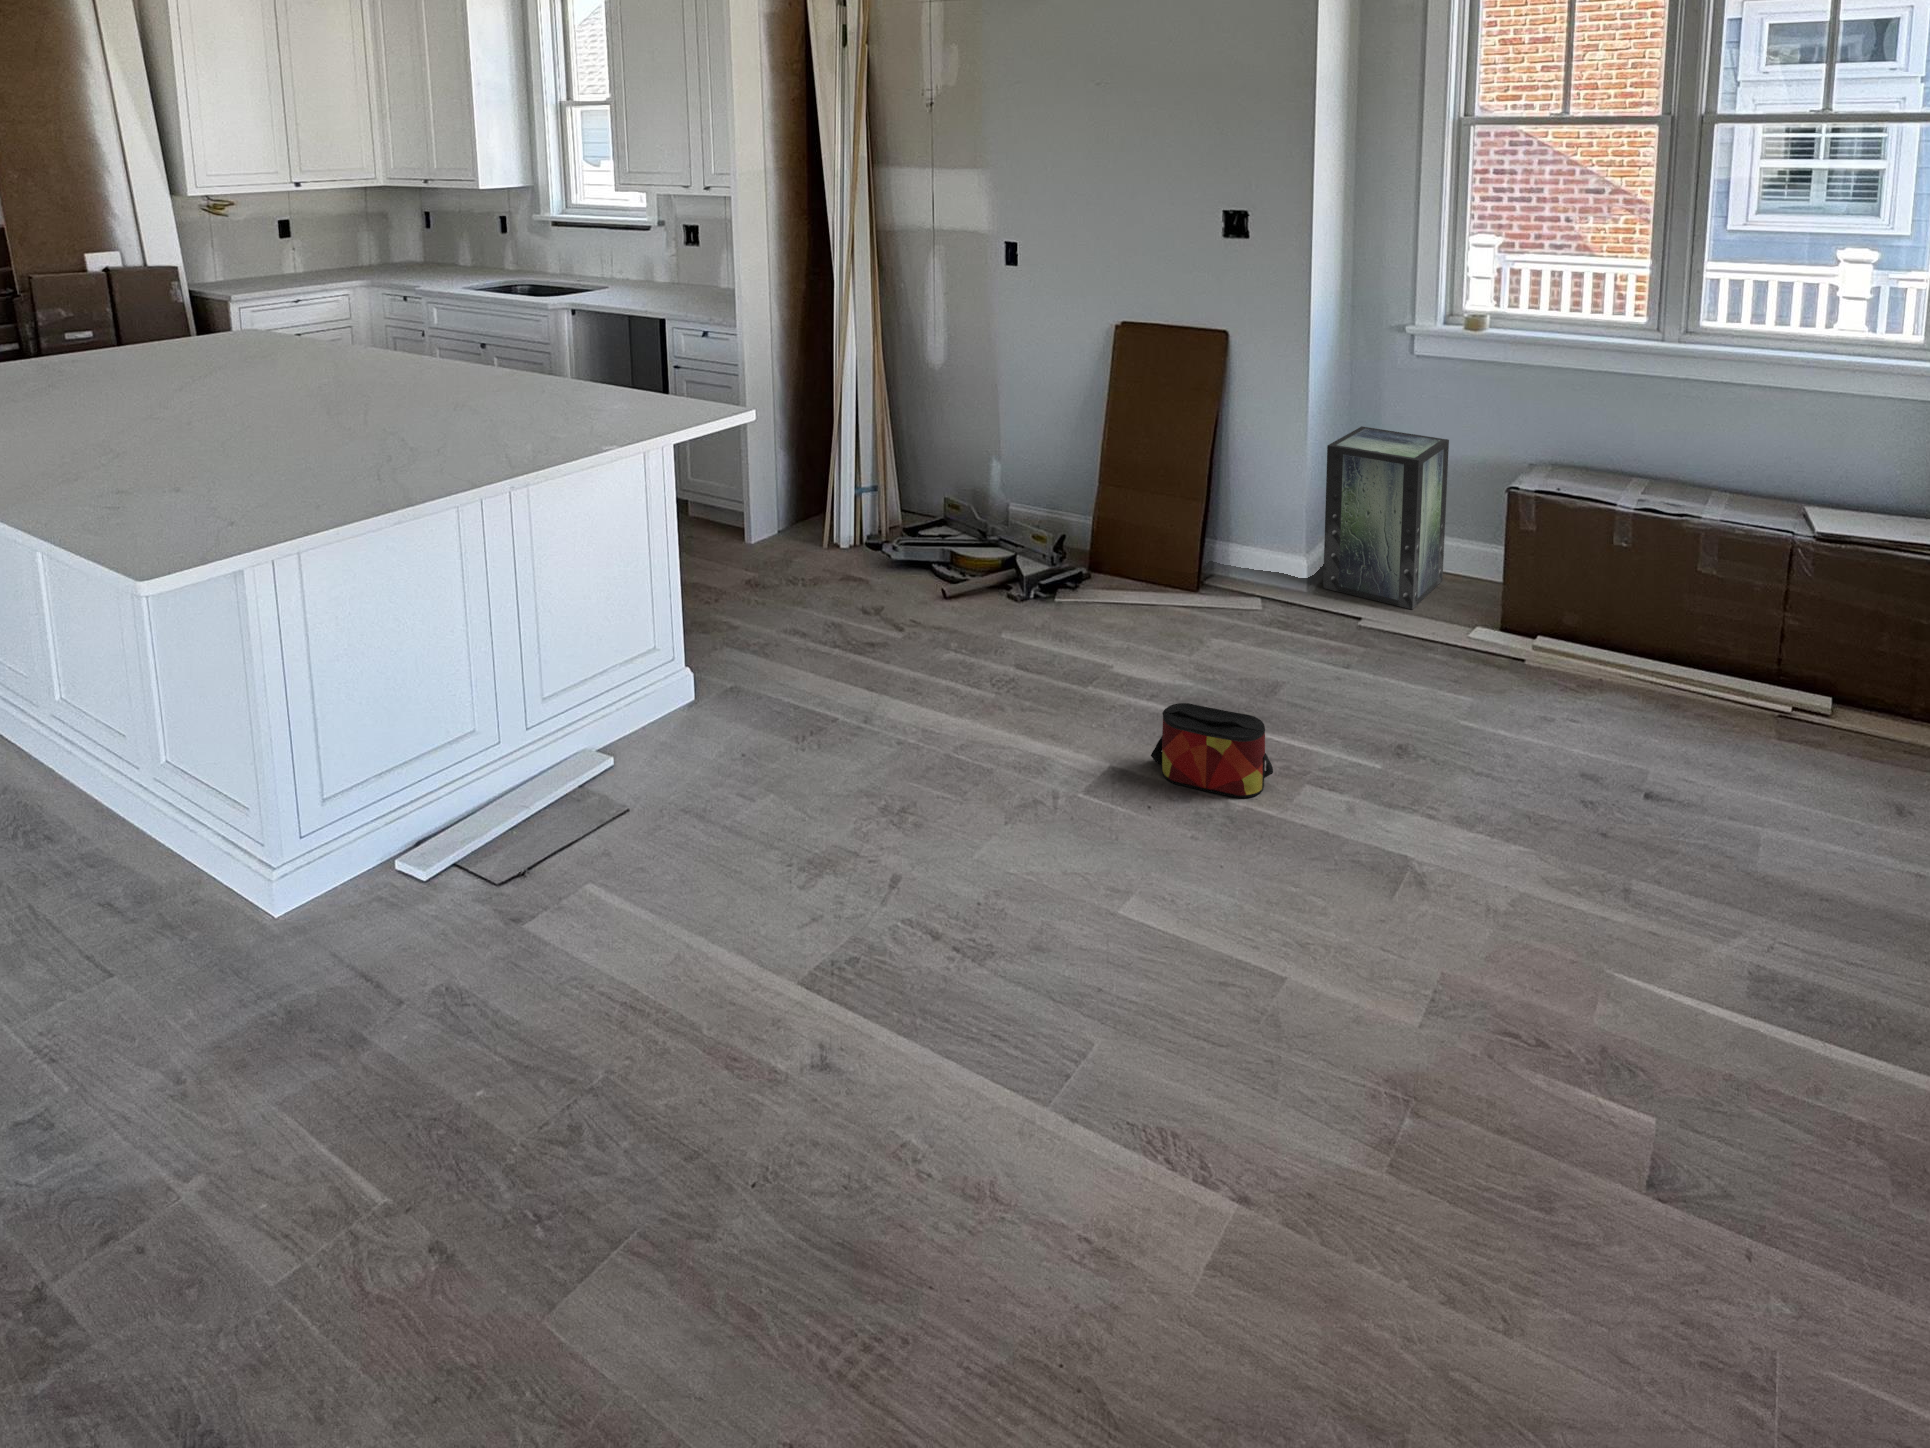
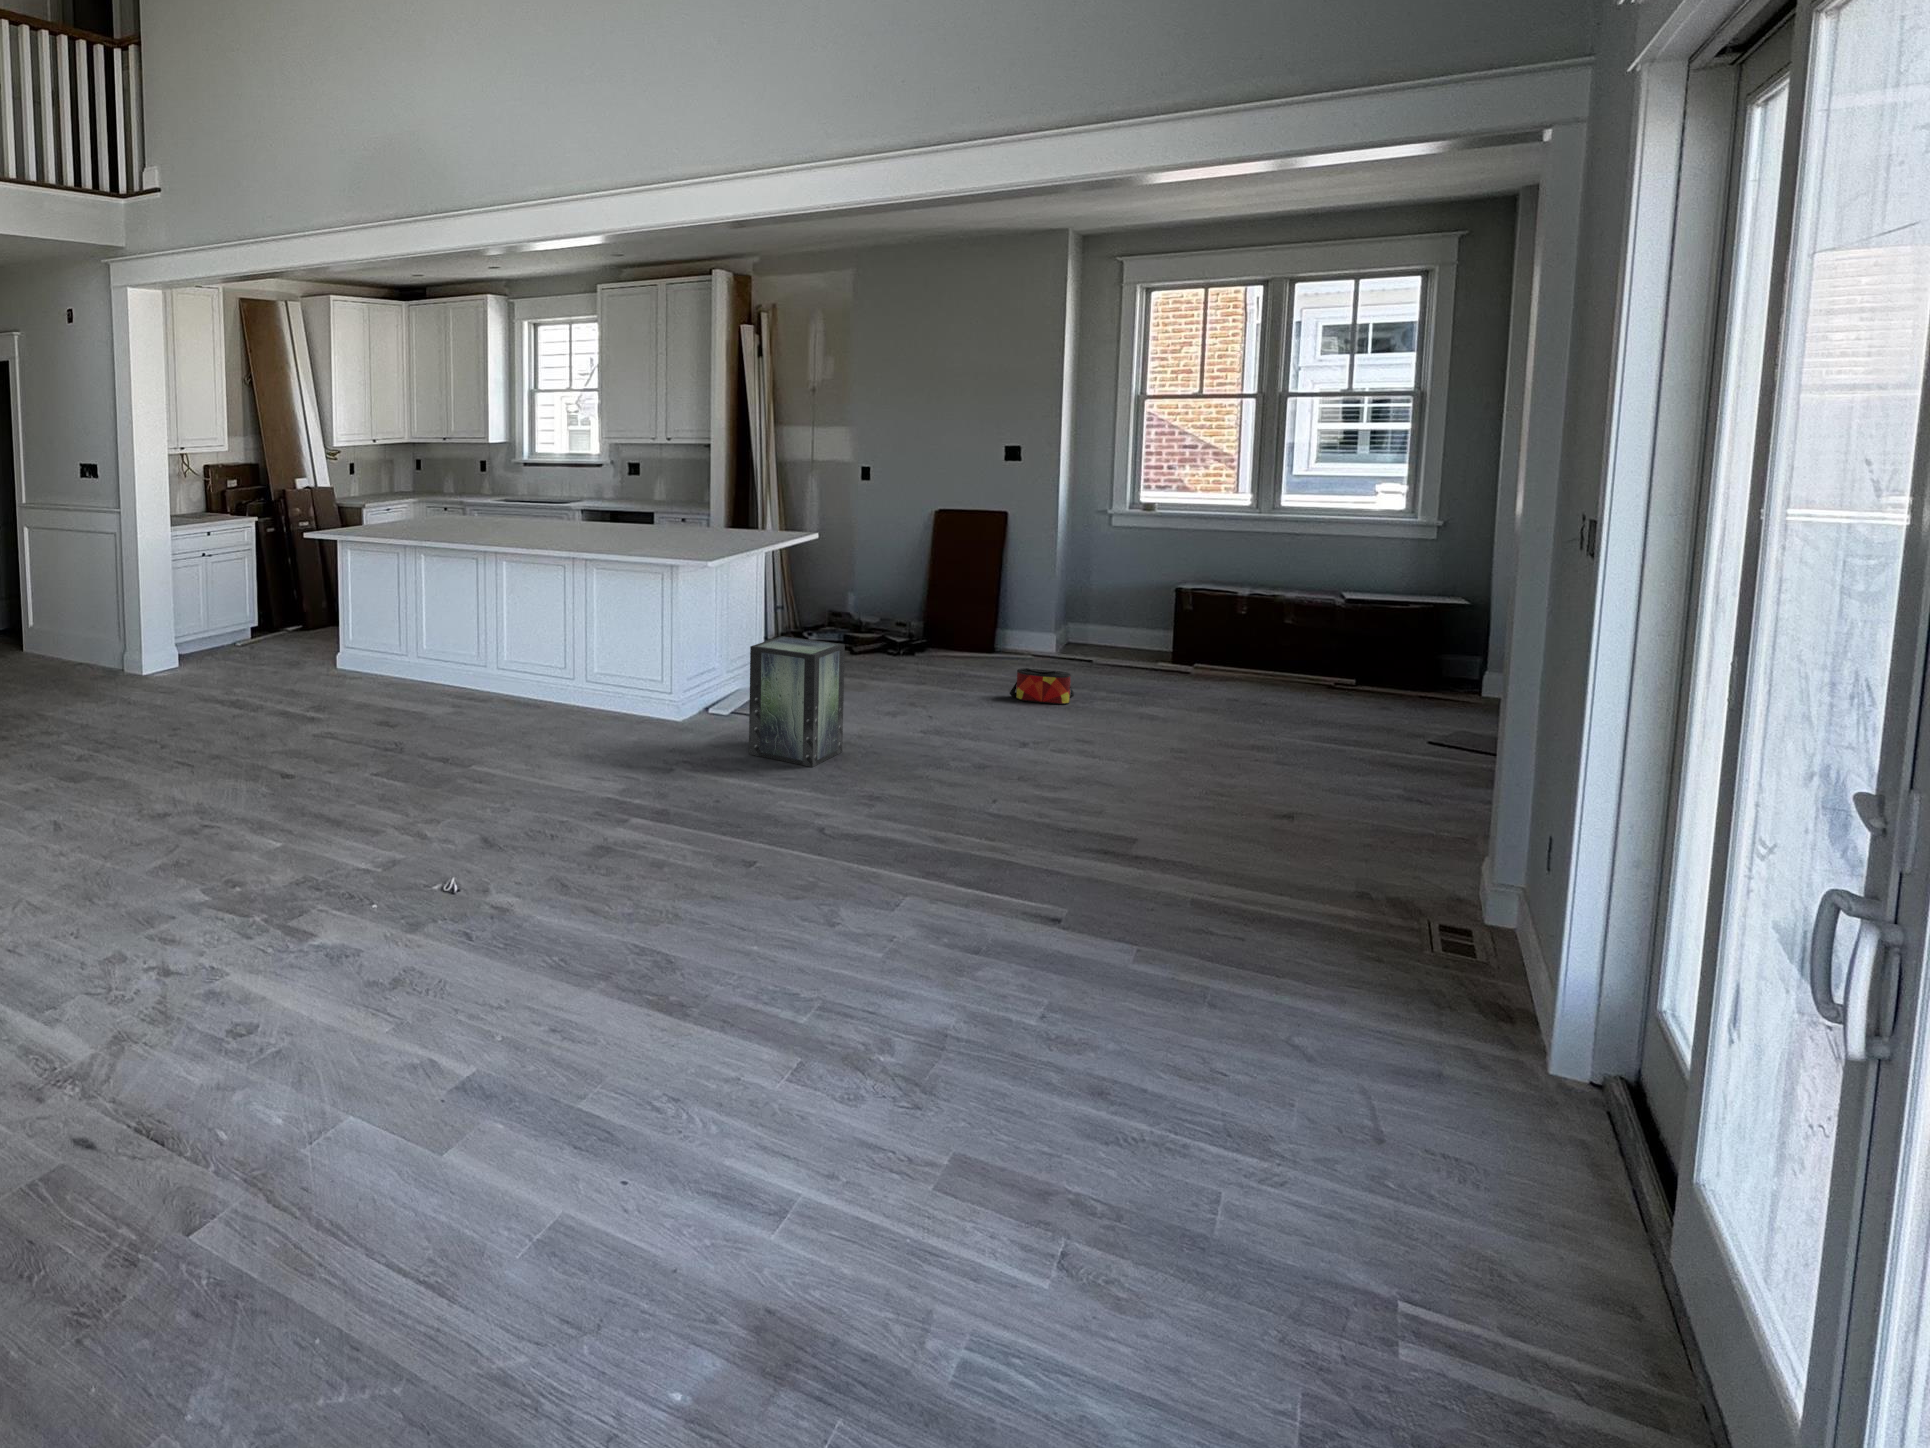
storage box: present [1323,426,1449,609] -> present [749,636,845,767]

